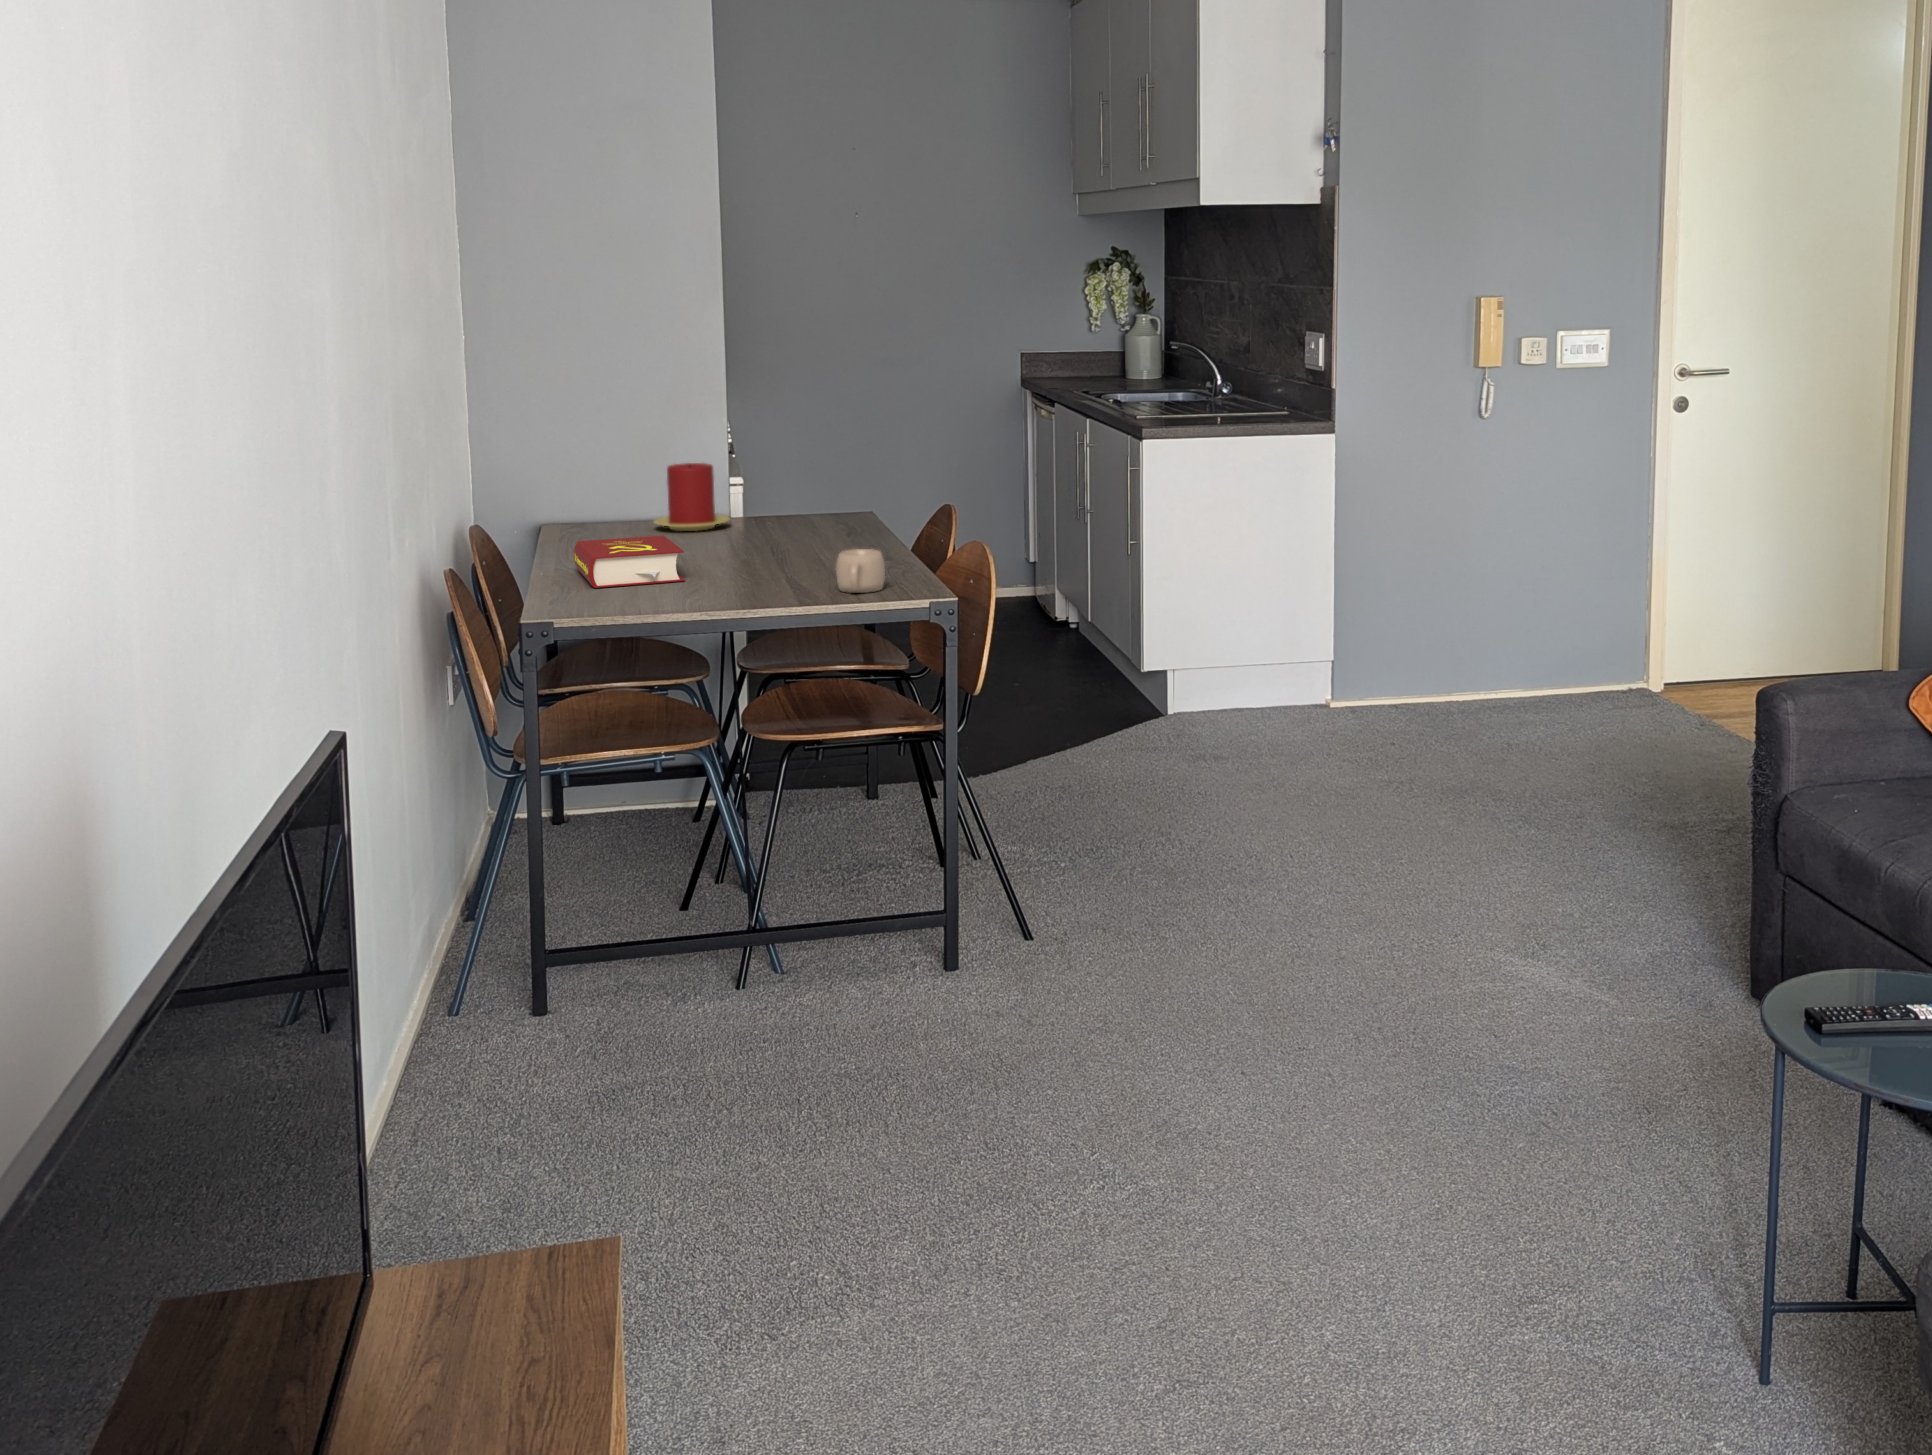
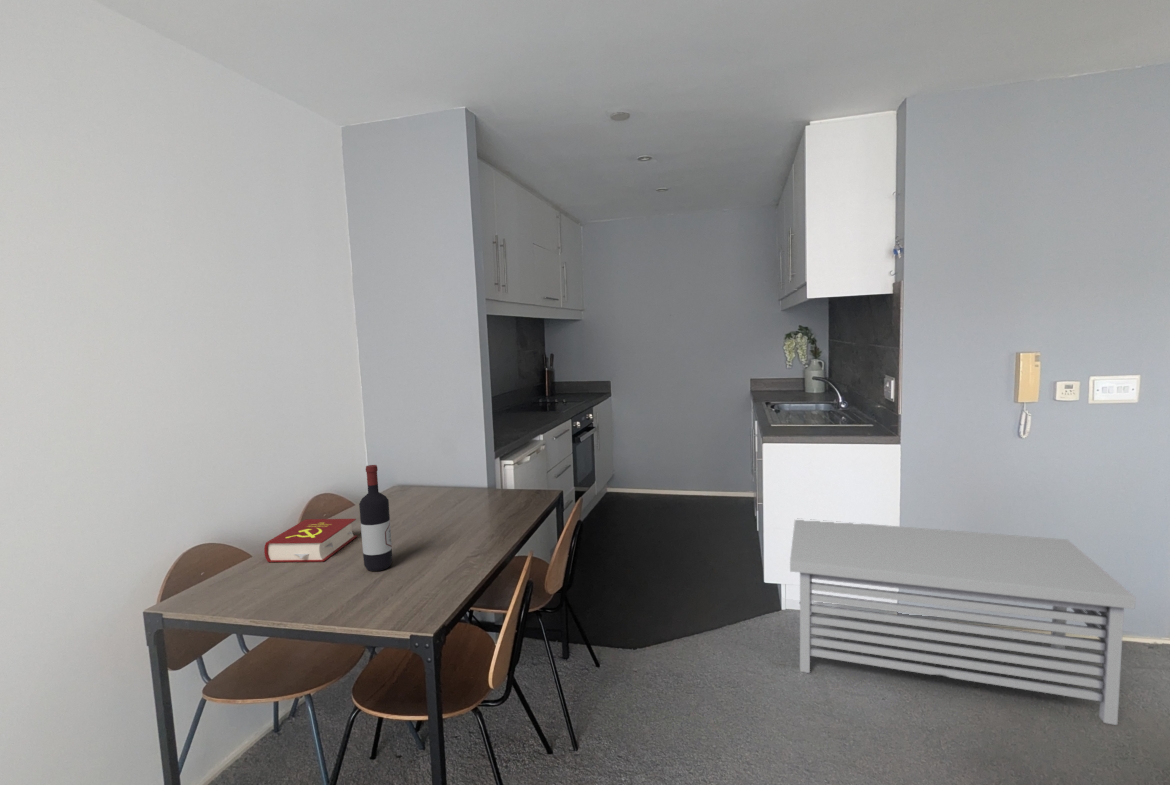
wine bottle: none [762,430,804,580] -> present [359,465,392,571]
candle: present [654,463,730,531] -> none [424,458,468,499]
mug: present [836,549,885,593] -> none [358,564,403,605]
storage bench: none [1188,555,1606,767] -> present [790,520,1135,725]

